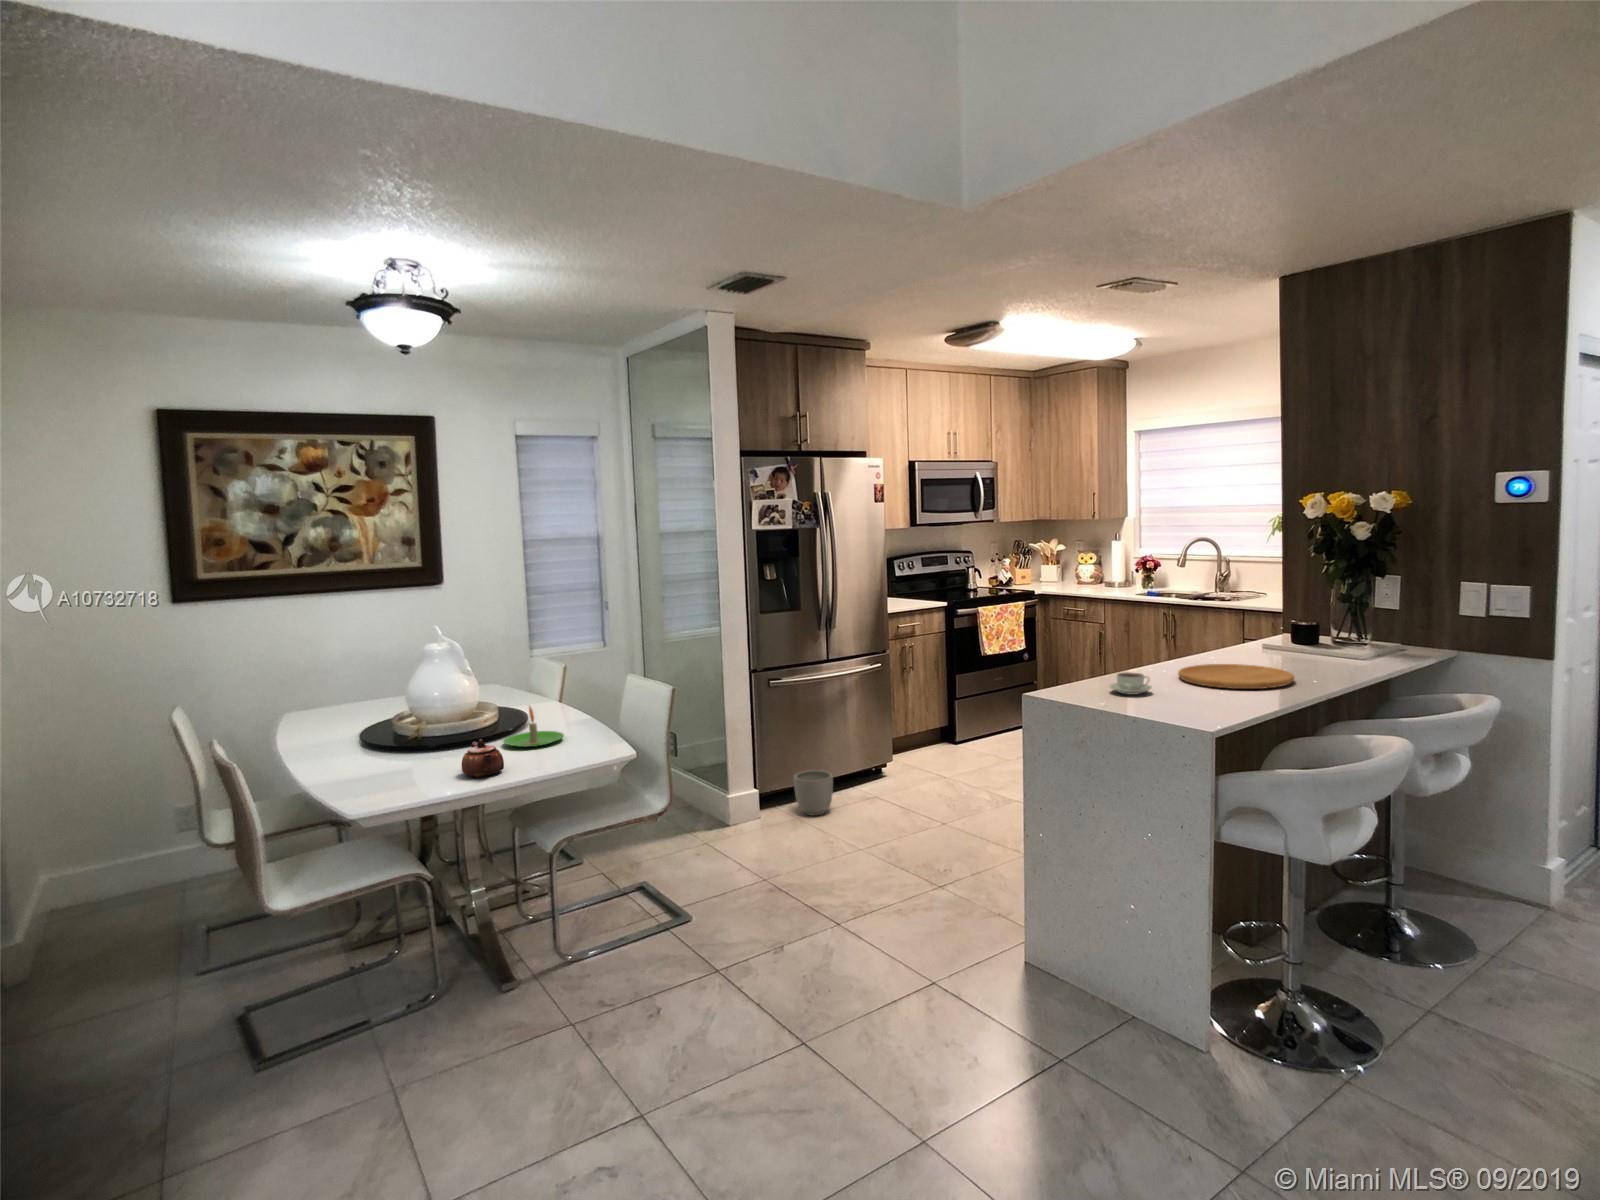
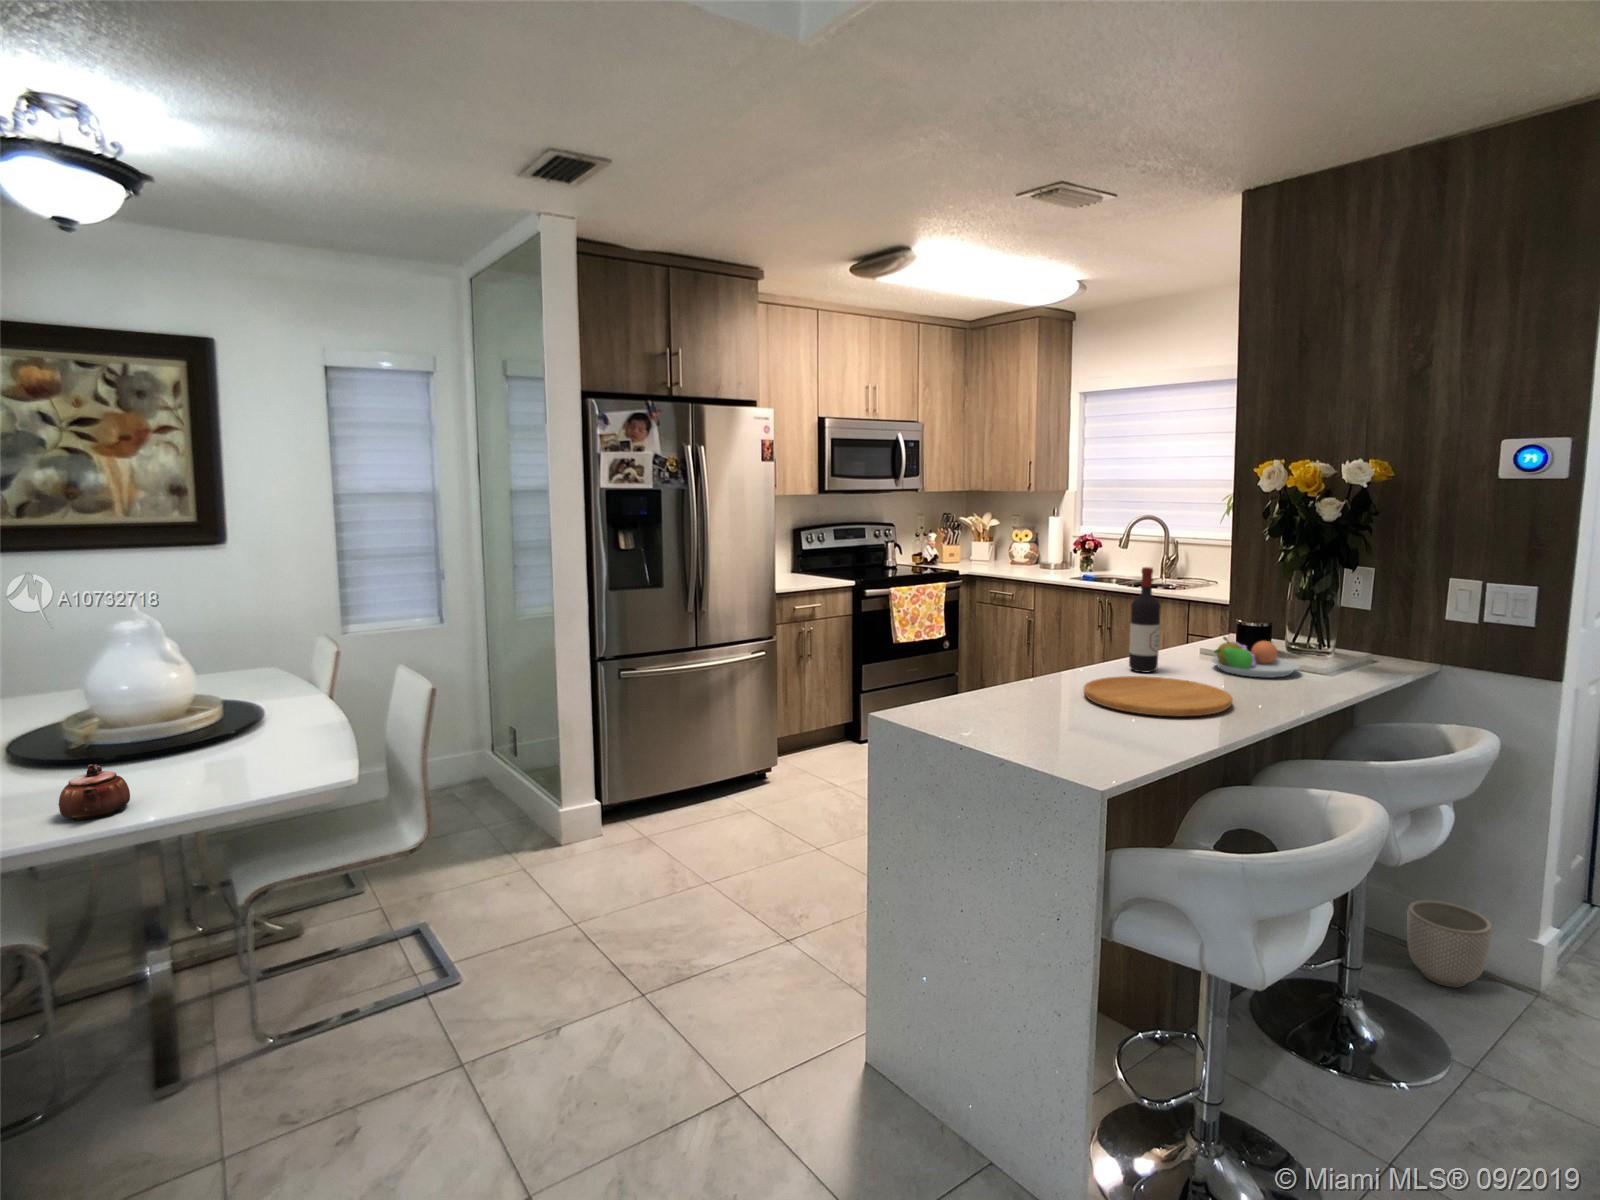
wine bottle: none [1208,580,1232,662] -> present [1129,567,1161,673]
fruit bowl: none [1274,633,1345,663] -> present [1212,637,1300,677]
coffee cup: present [1109,672,1152,695] -> none [986,689,1042,720]
candle: present [503,706,564,747] -> none [177,708,271,767]
planter: present [794,770,833,816] -> present [1407,900,1492,988]

